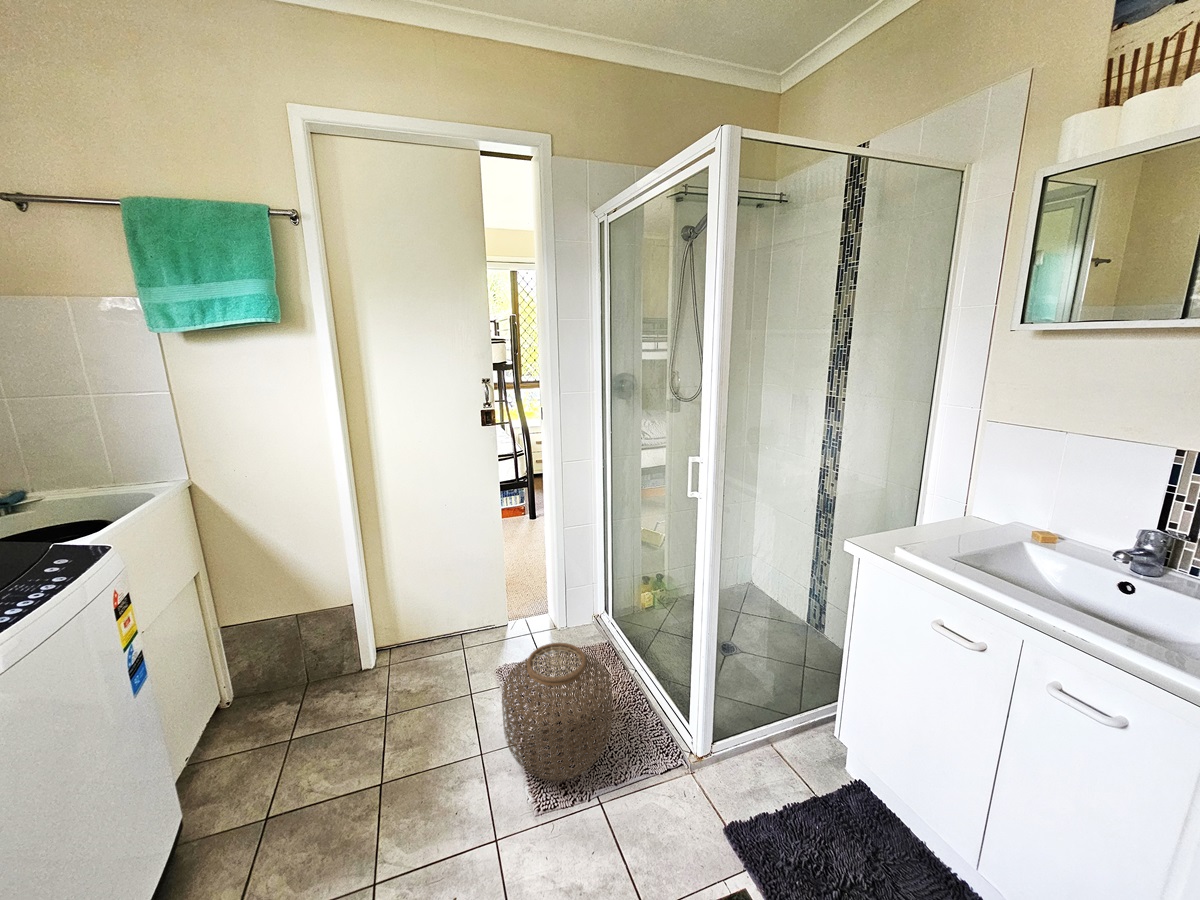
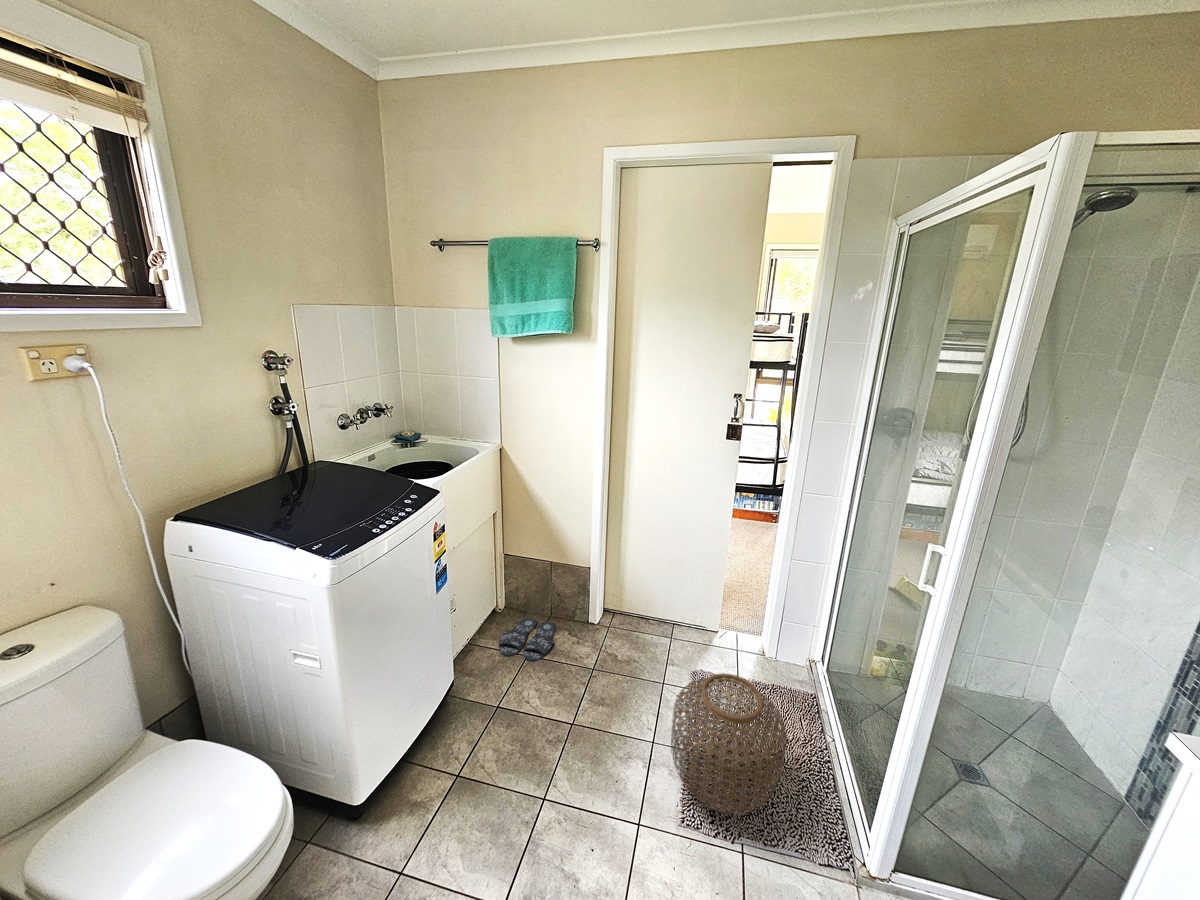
slippers: none [239,691,325,758] -> present [499,618,556,661]

